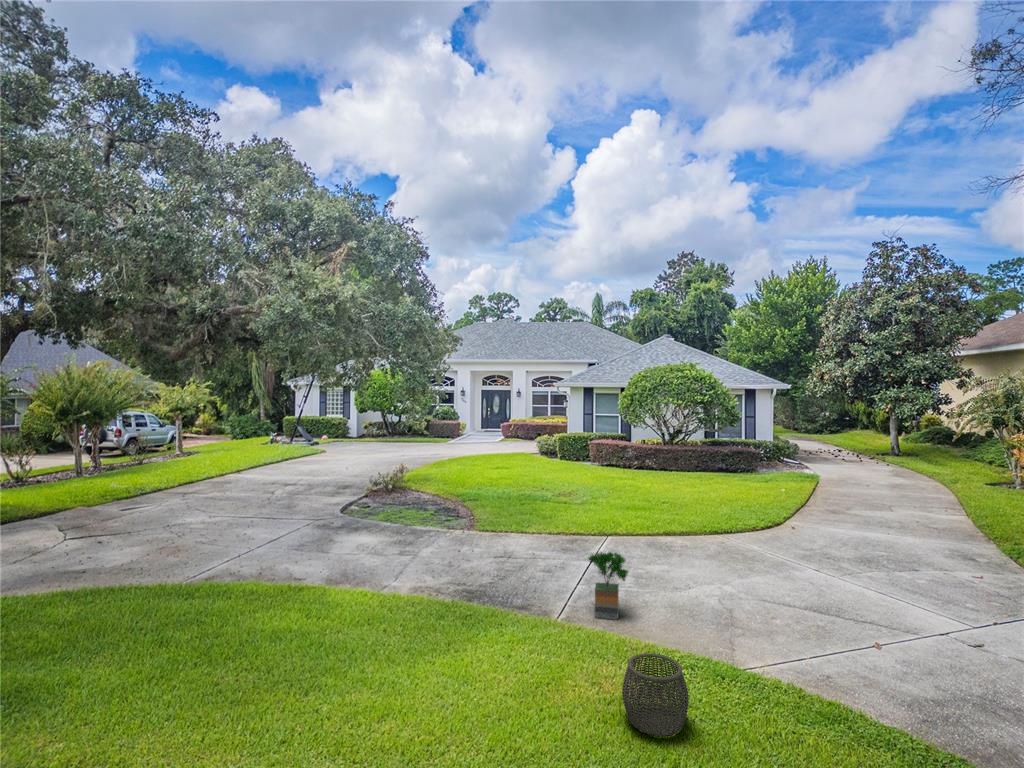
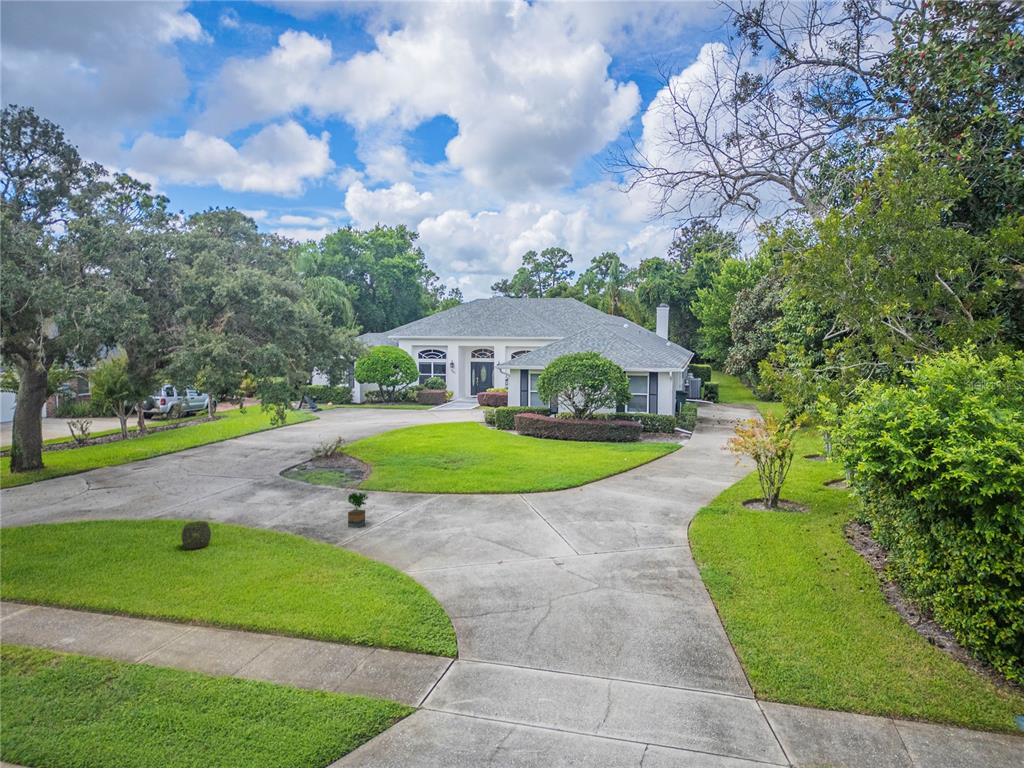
woven basket: present [622,653,689,737] -> present [181,521,211,549]

